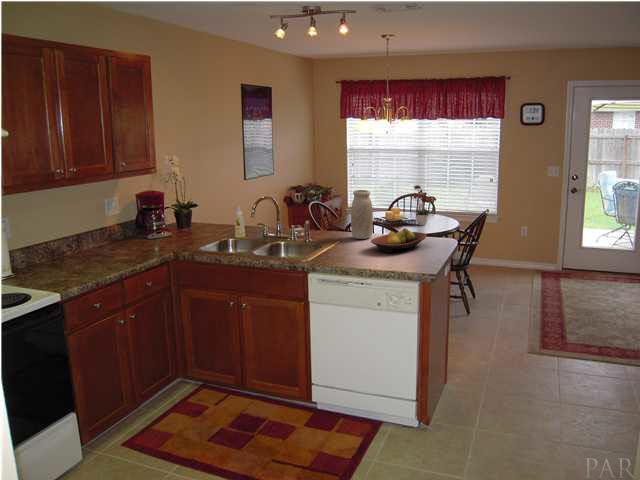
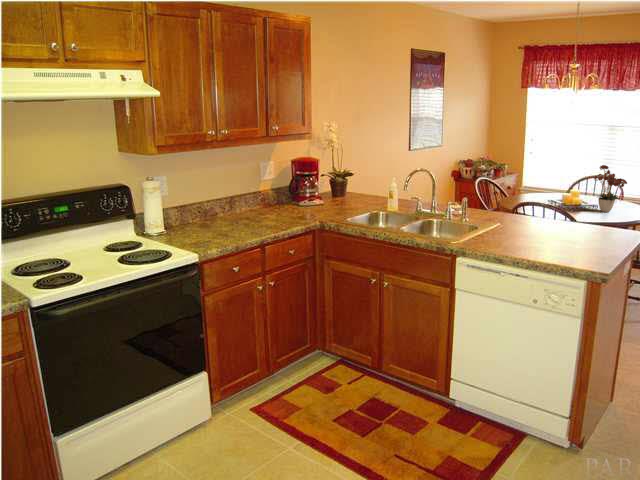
vase: present [351,190,373,239] -> none [515,167,542,223]
fruit bowl: present [371,228,427,253] -> none [536,214,609,242]

